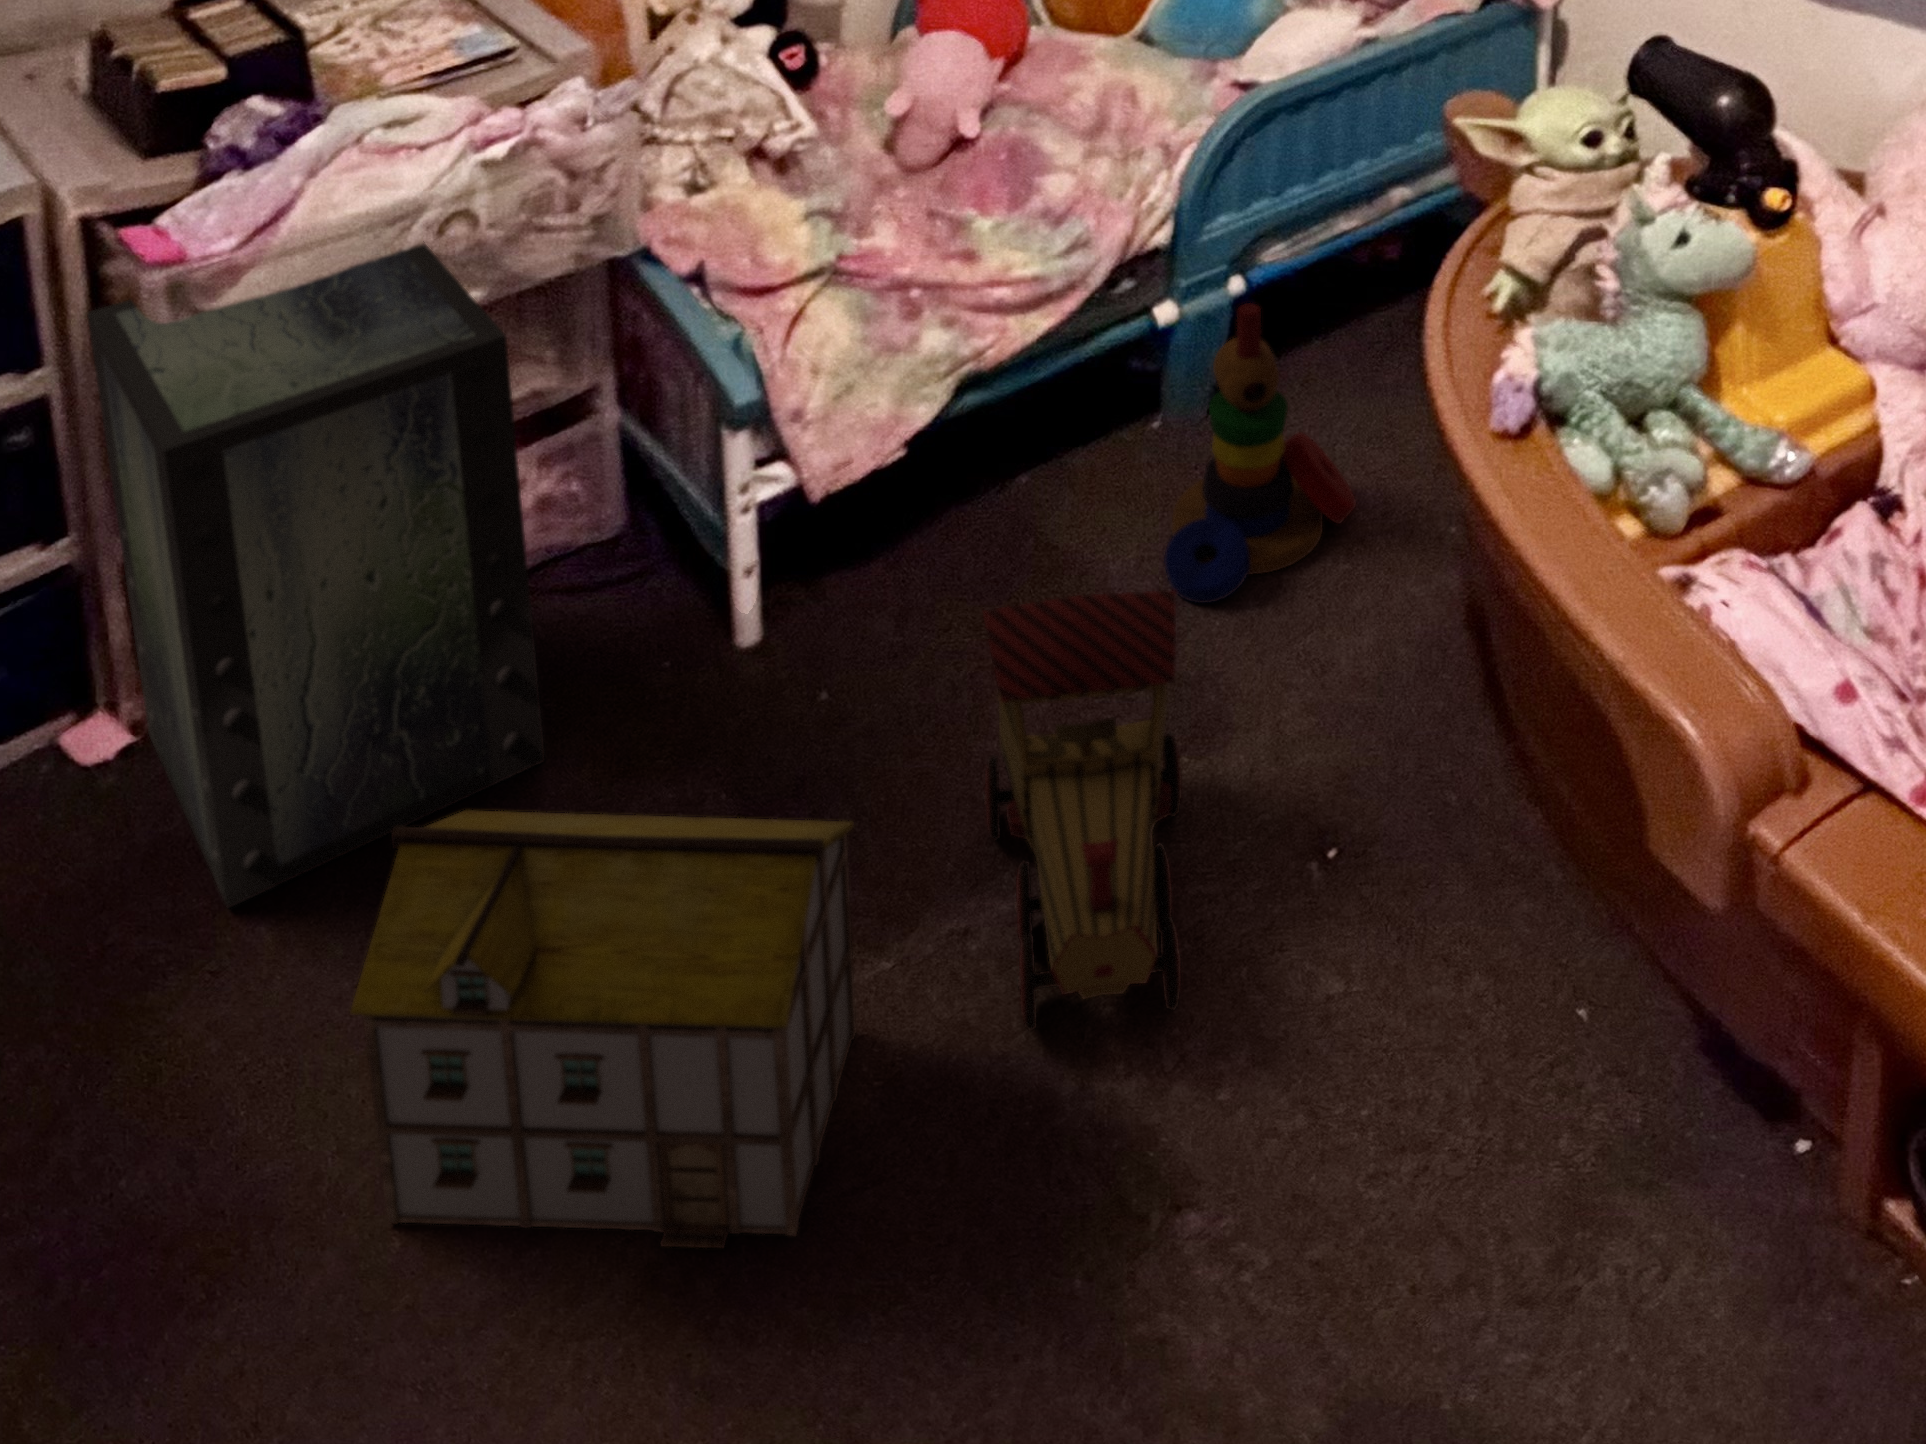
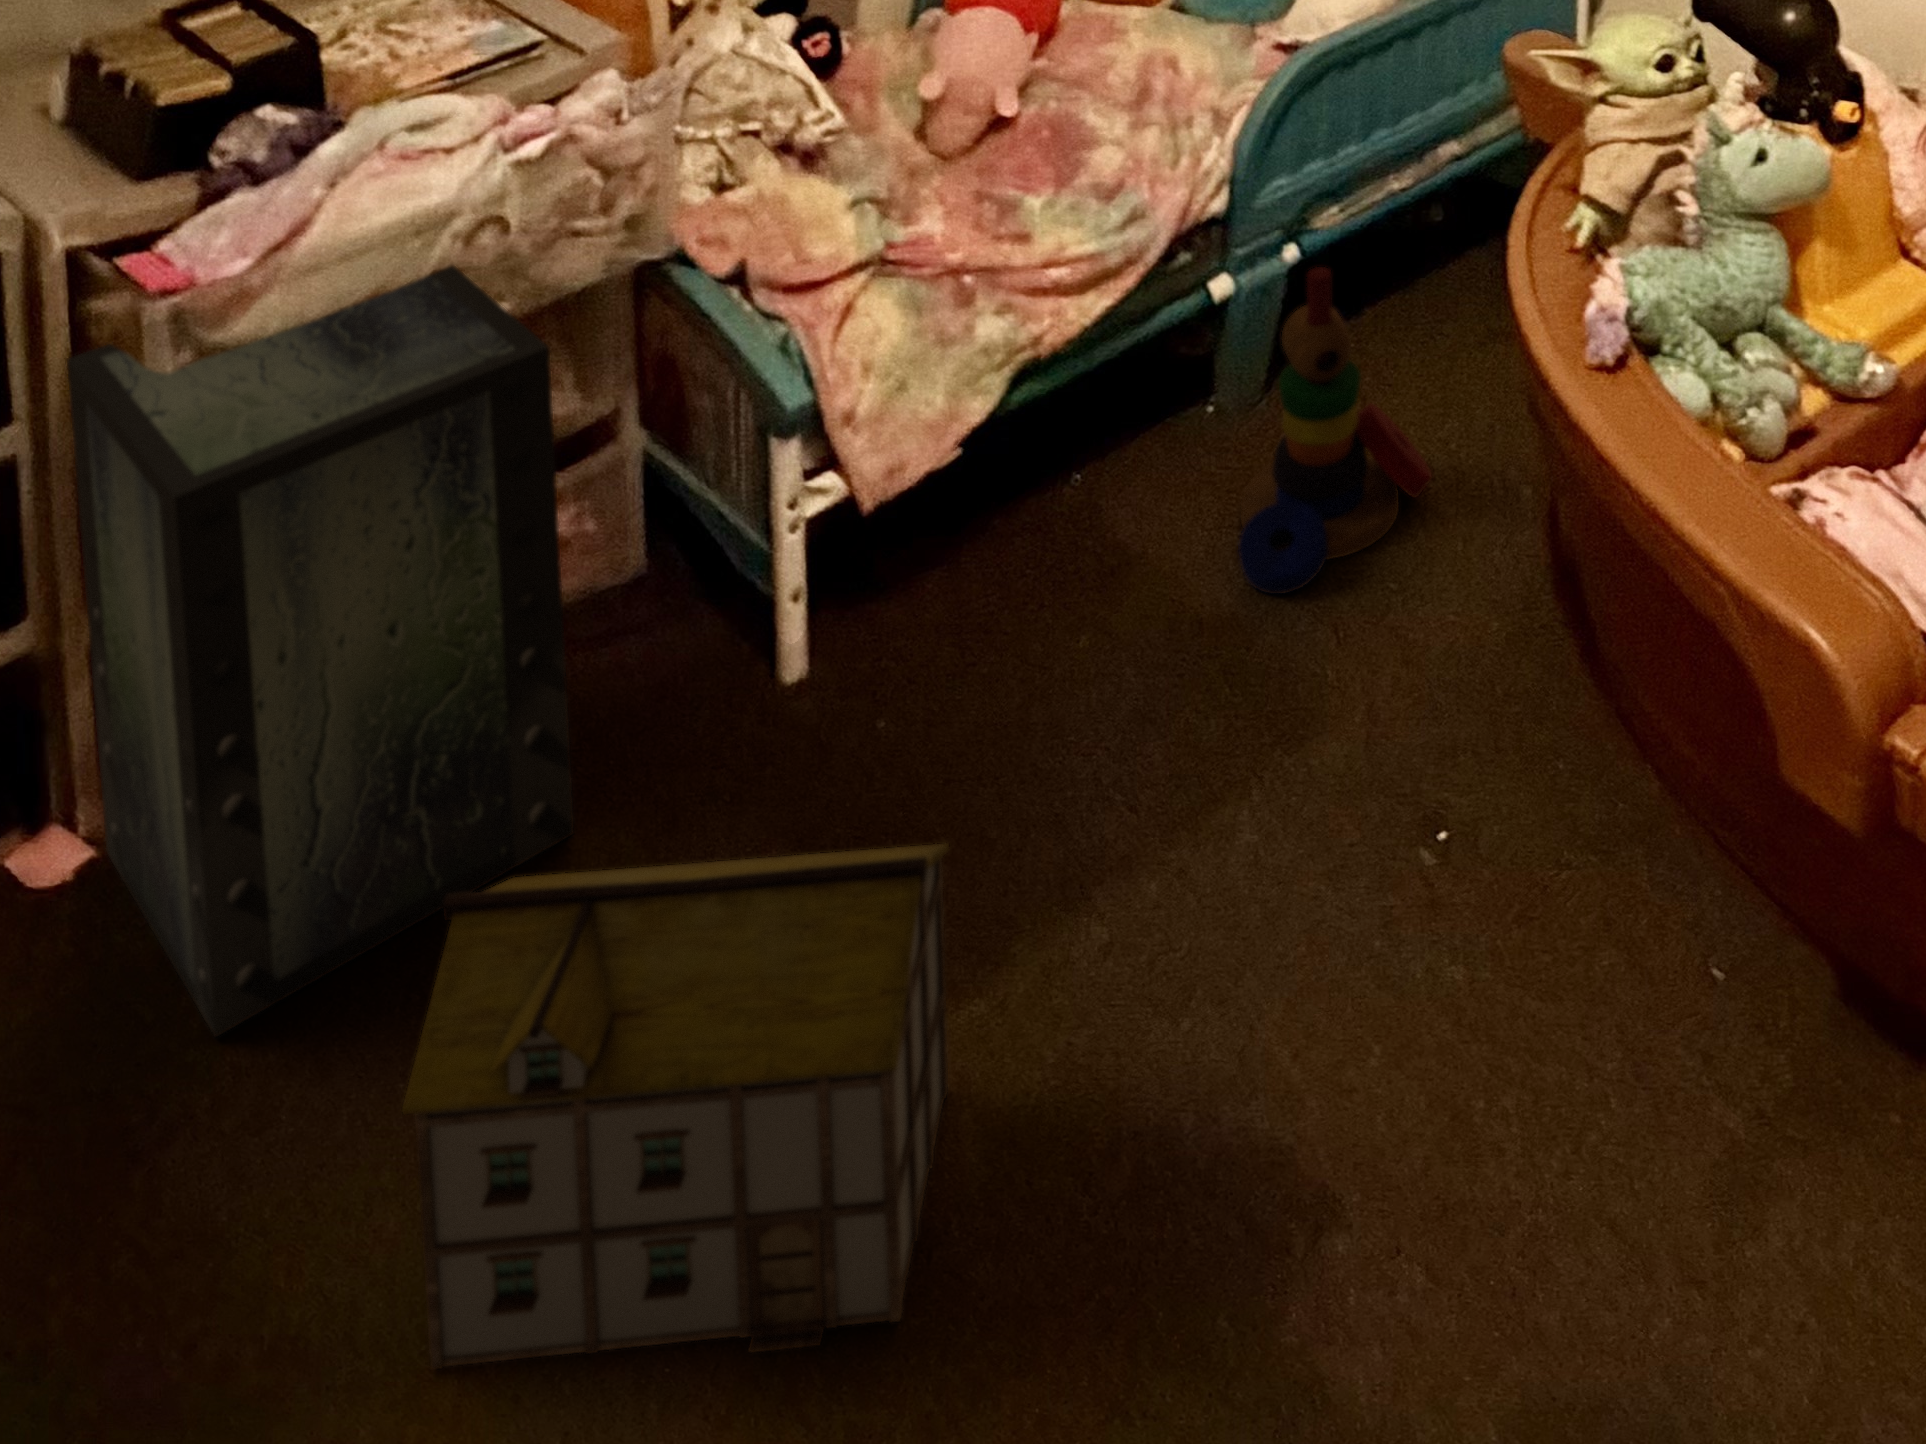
toy train: present [983,590,1182,1031] -> none [1064,569,1299,1065]

